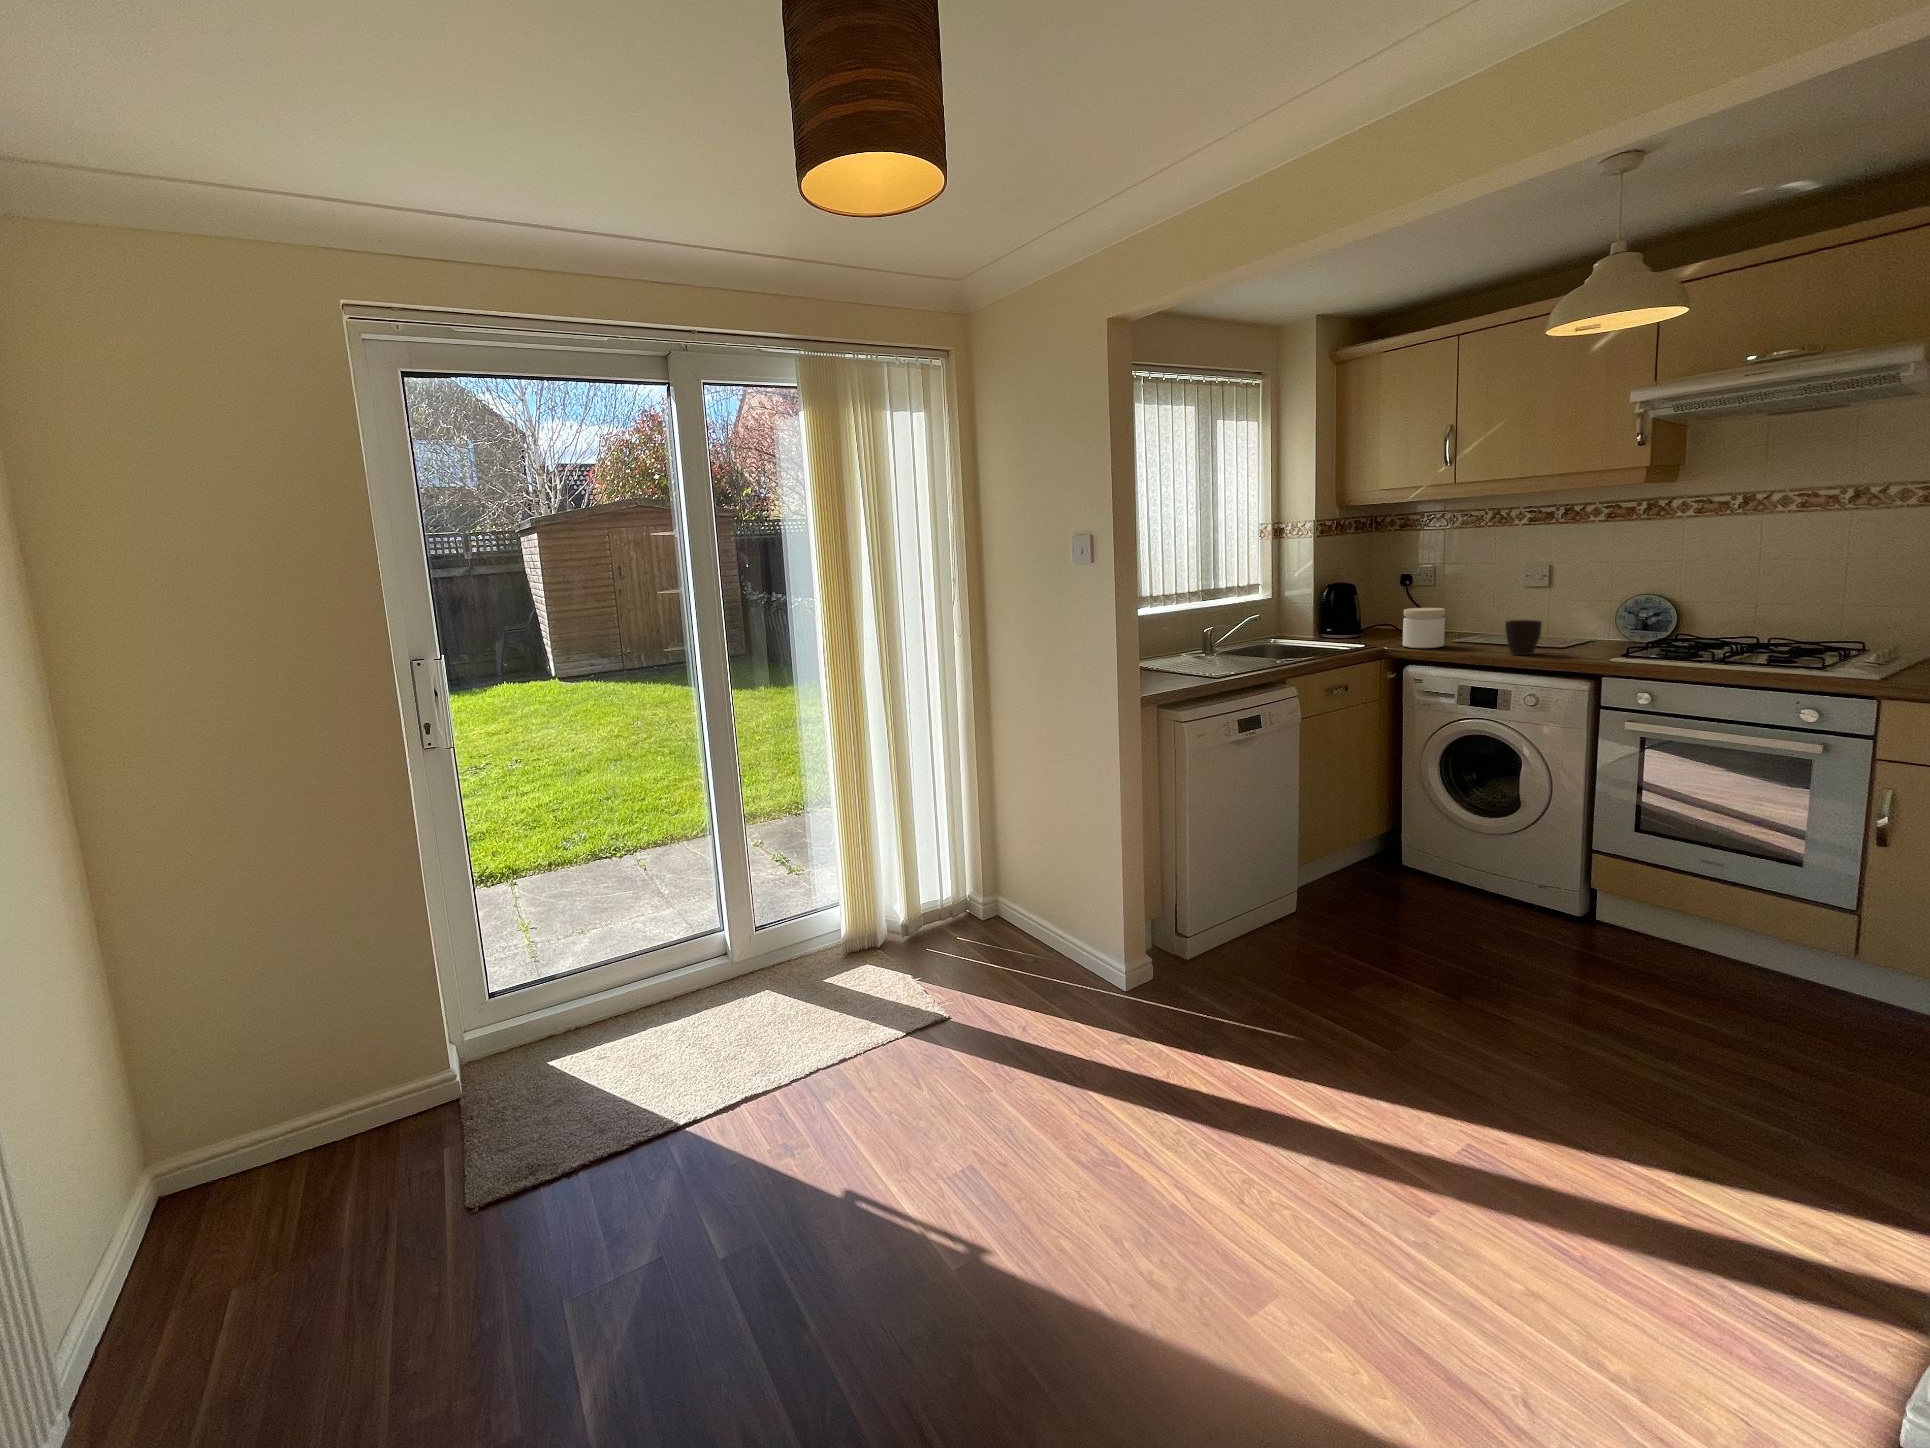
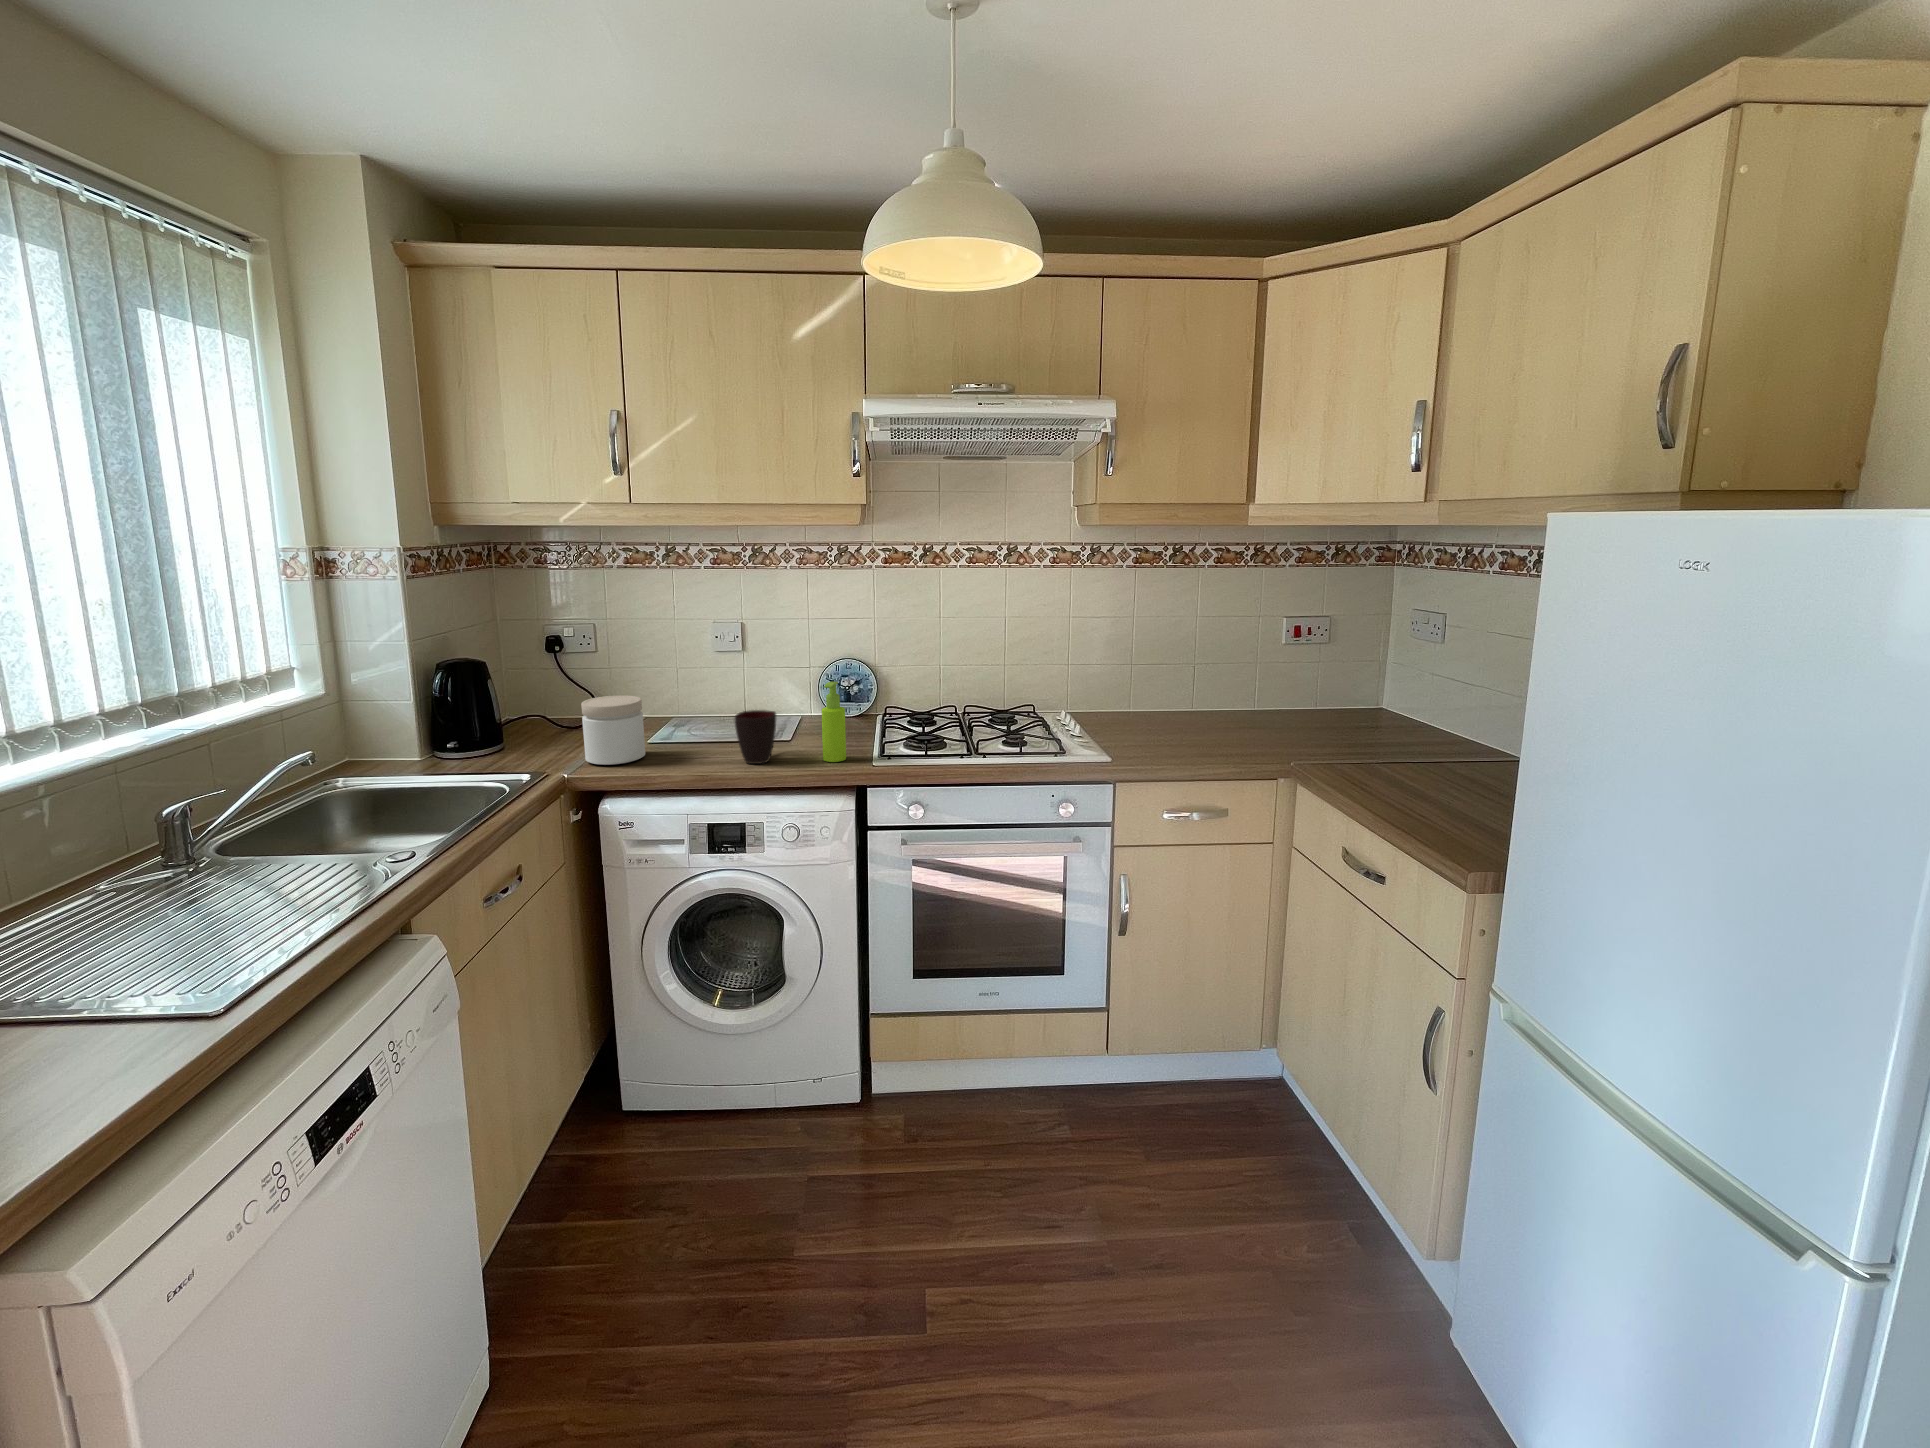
soap dispenser: none [1576,600,1600,659] -> present [822,681,846,762]

